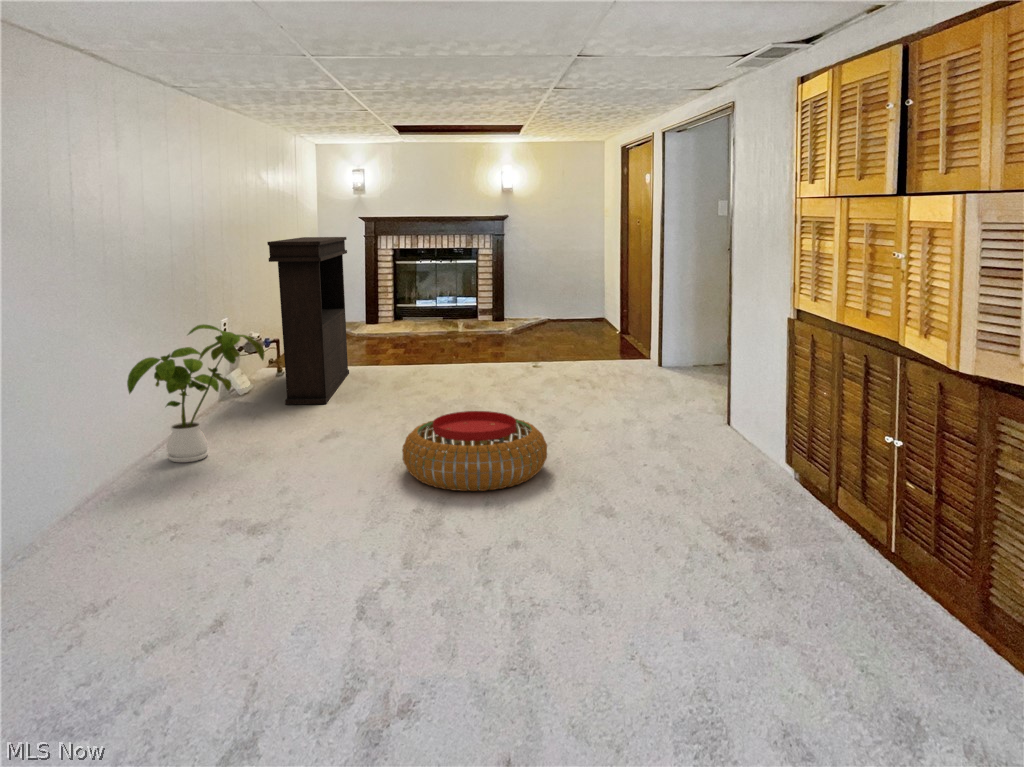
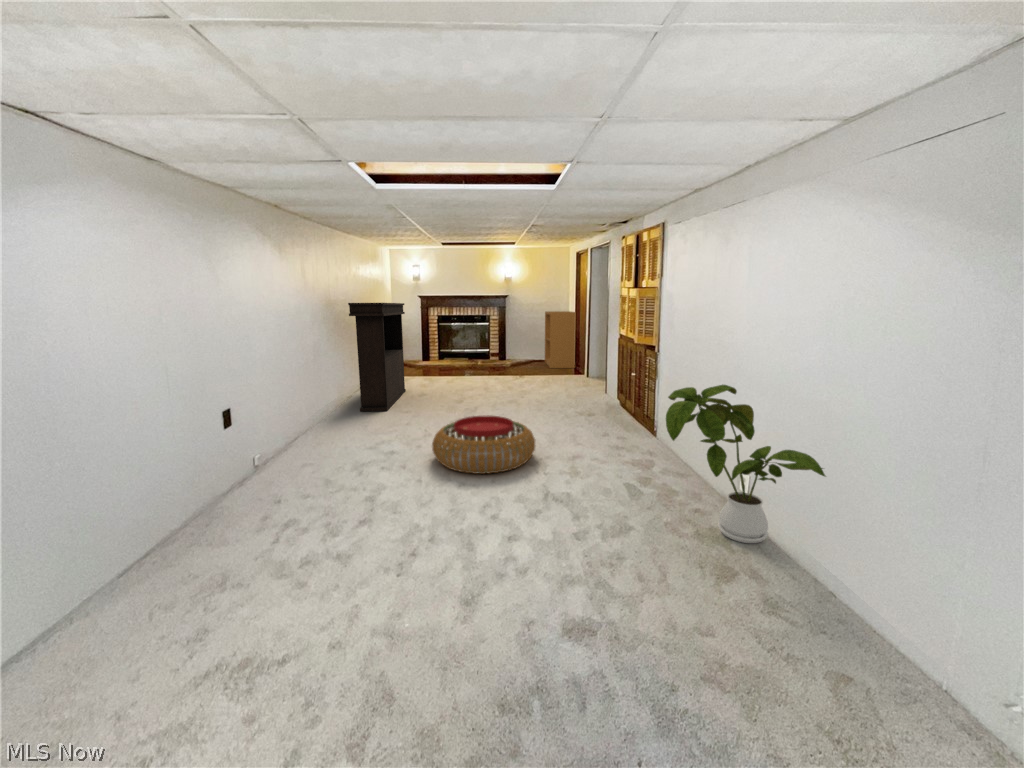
bookshelf: none [566,242,616,335] -> present [545,311,576,368]
house plant: present [127,324,264,462] -> present [666,385,825,543]

